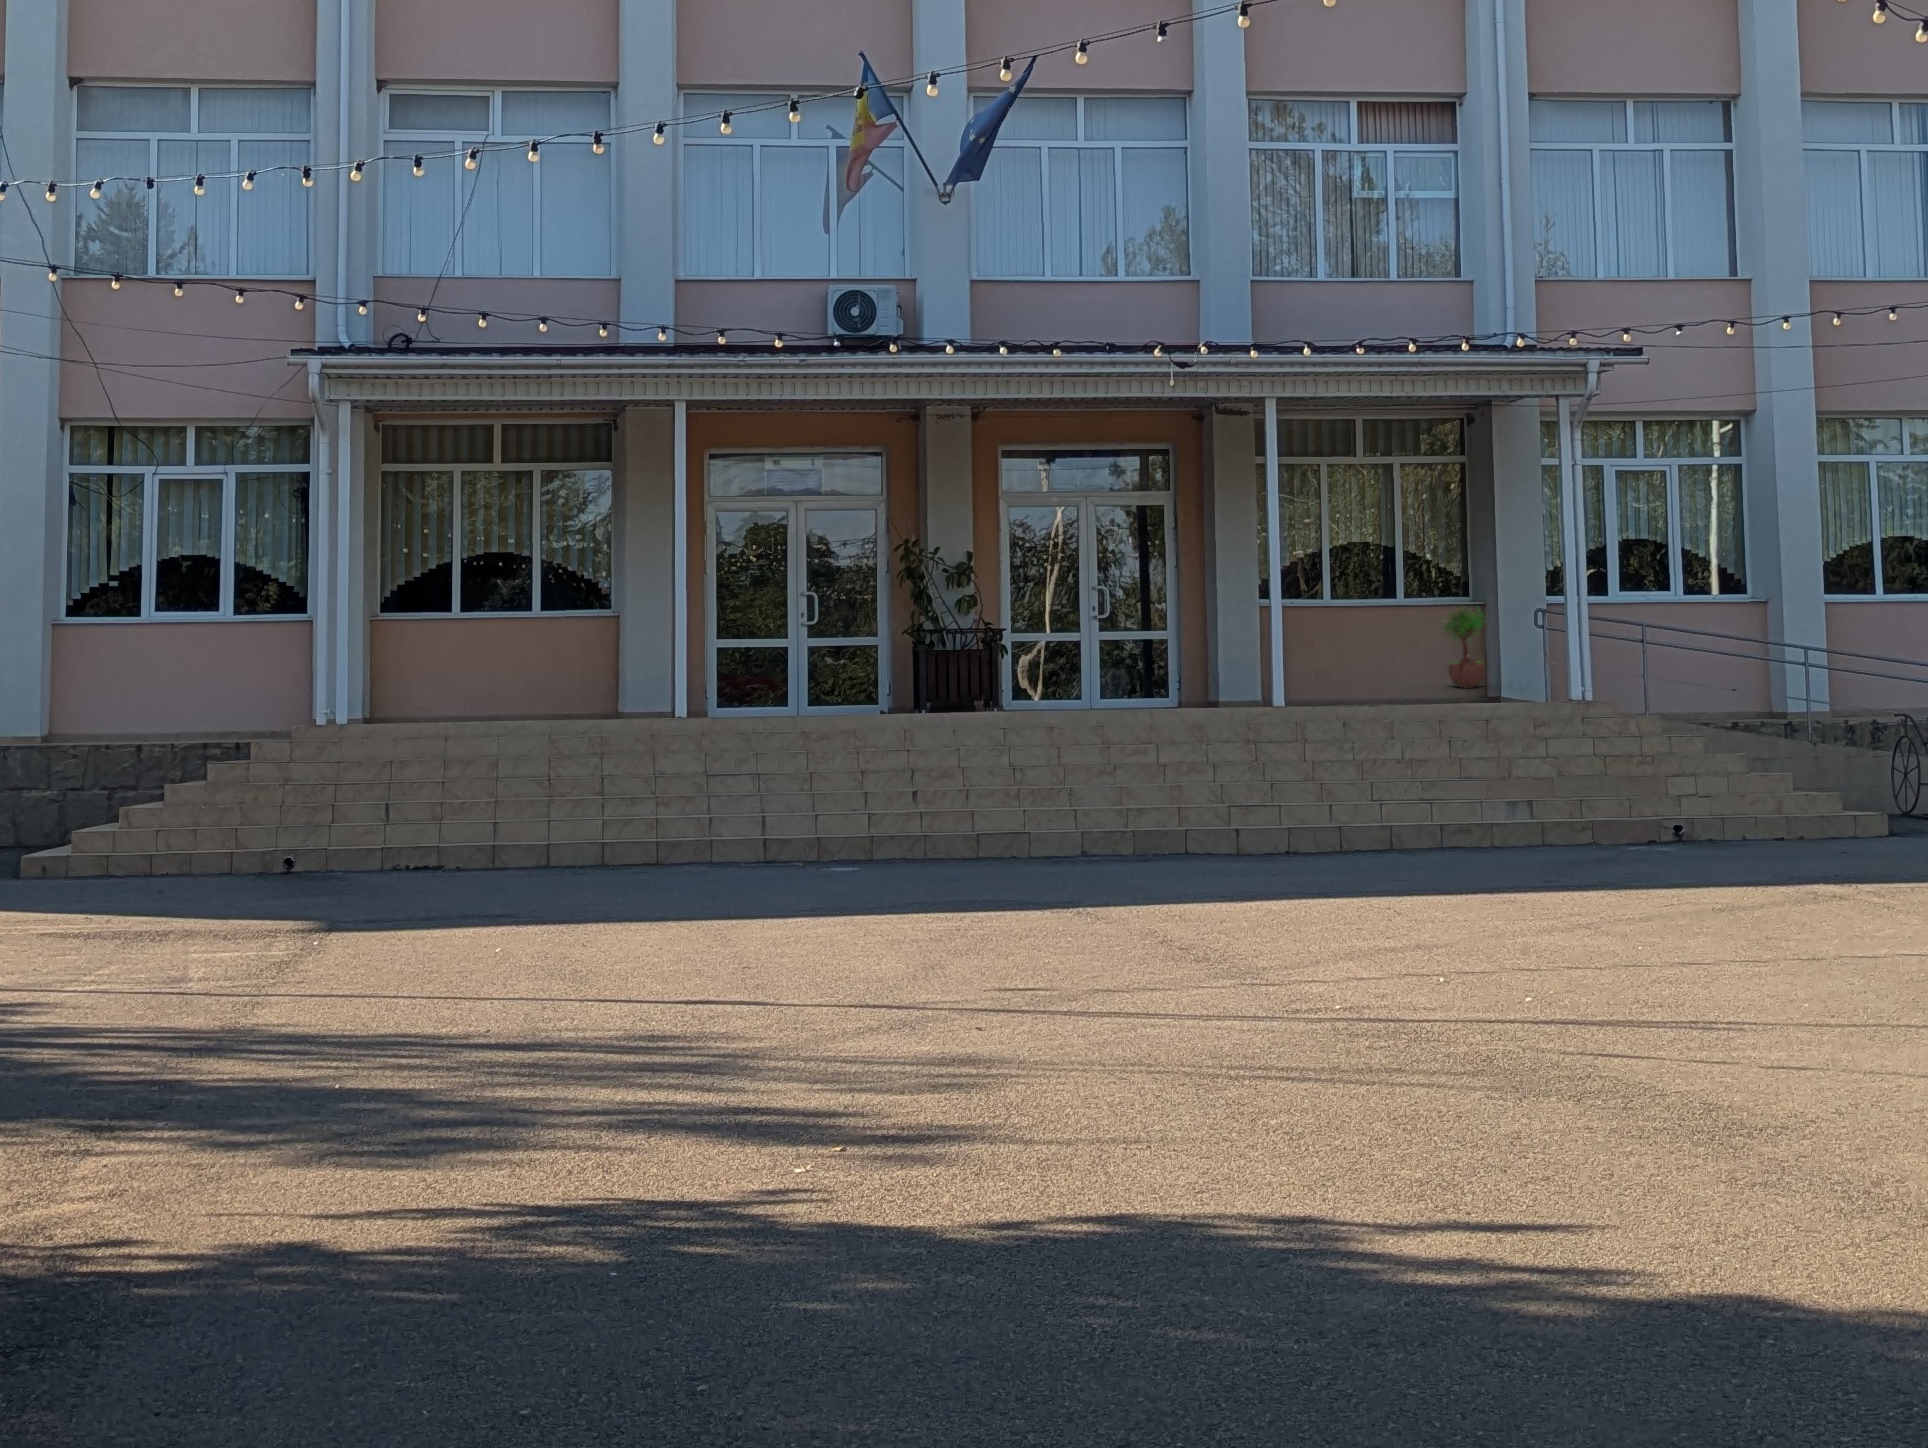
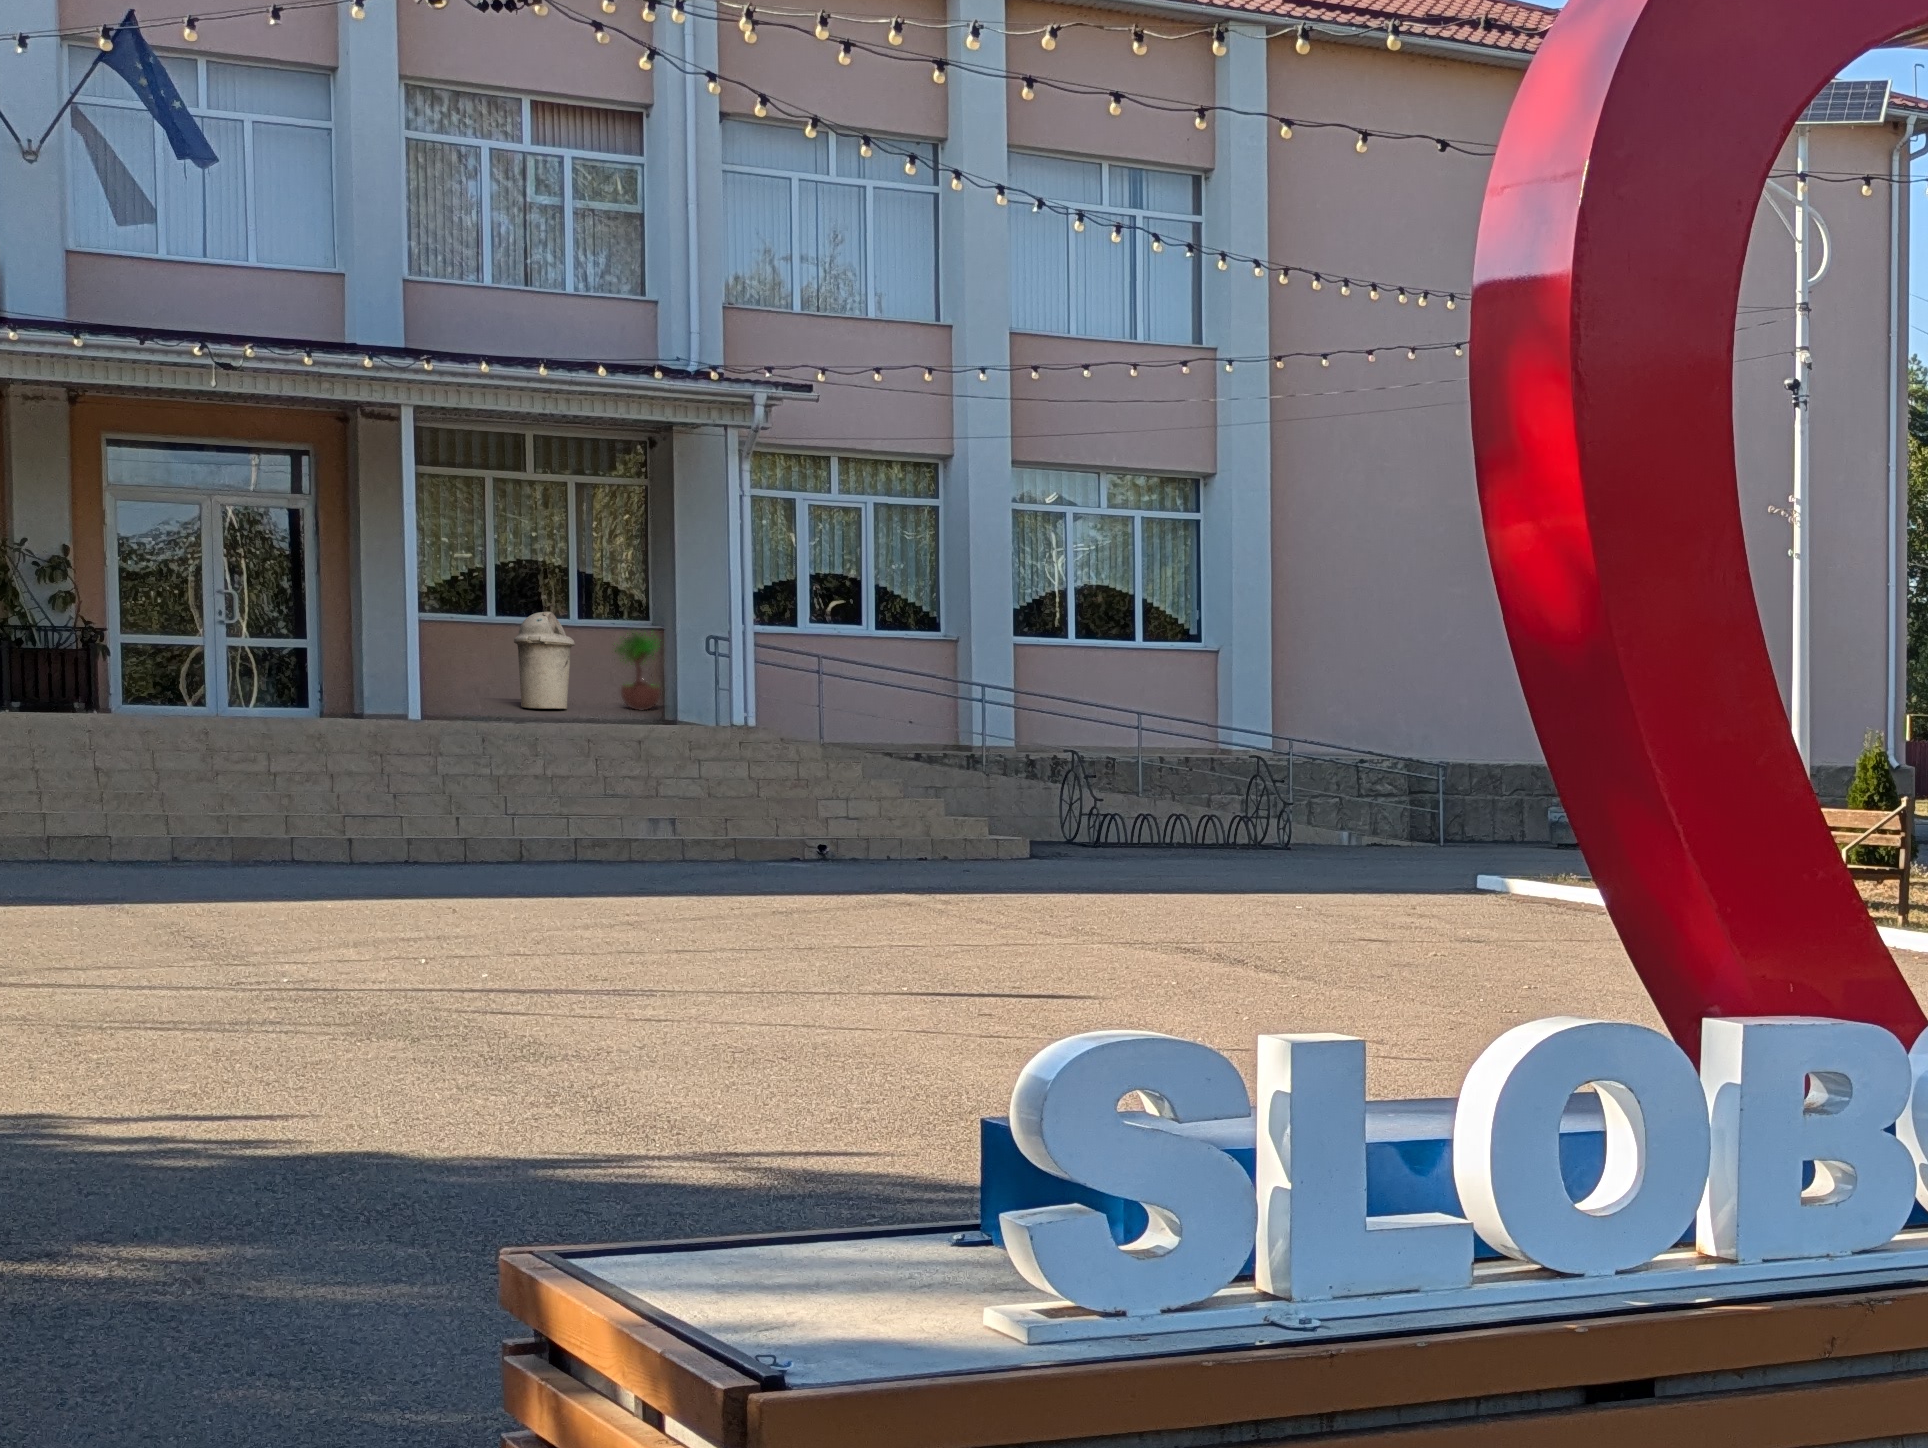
trash can: none [1350,592,1406,690] -> present [514,611,575,709]

